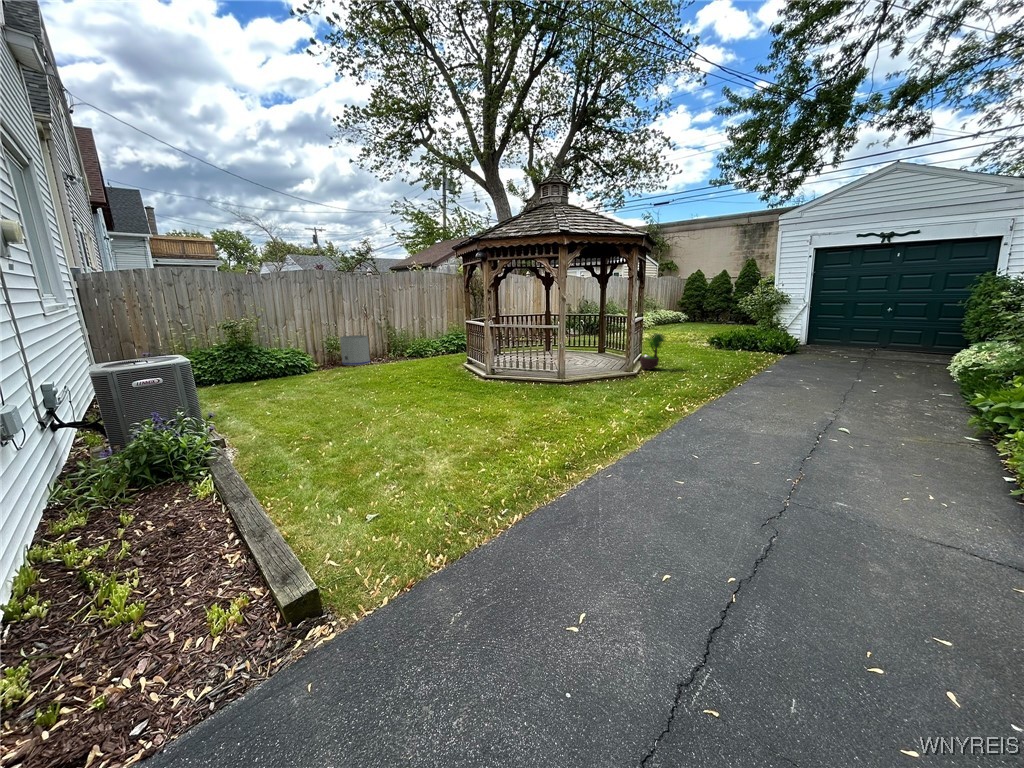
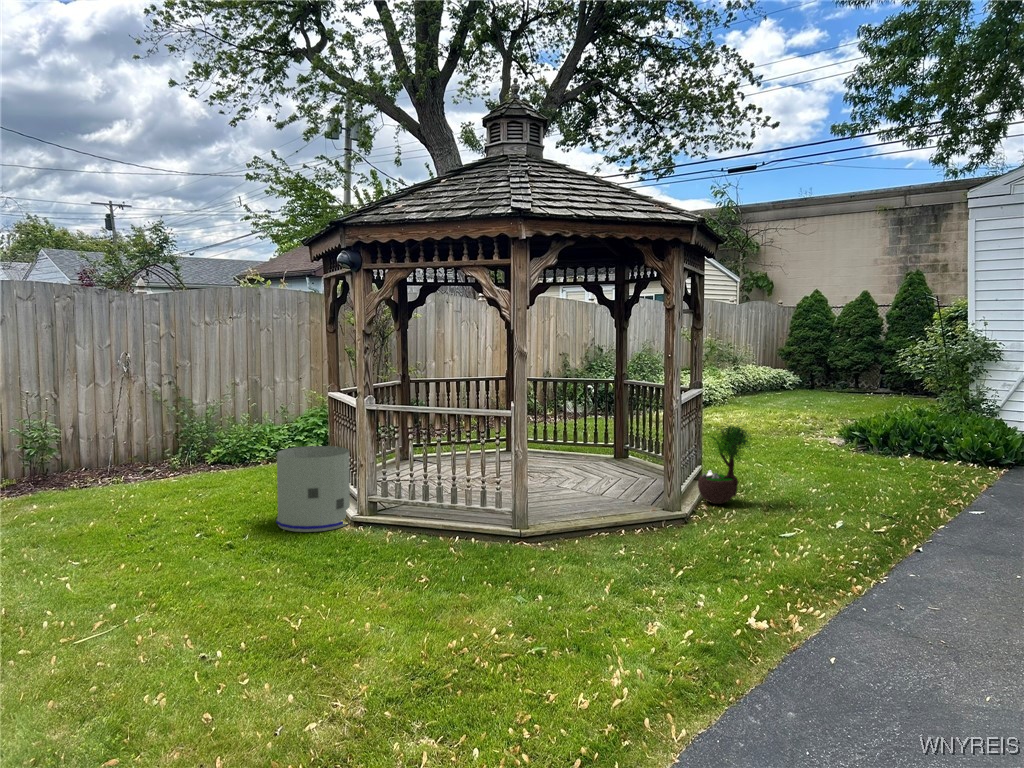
trash can: present [340,335,370,365] -> present [276,446,350,532]

